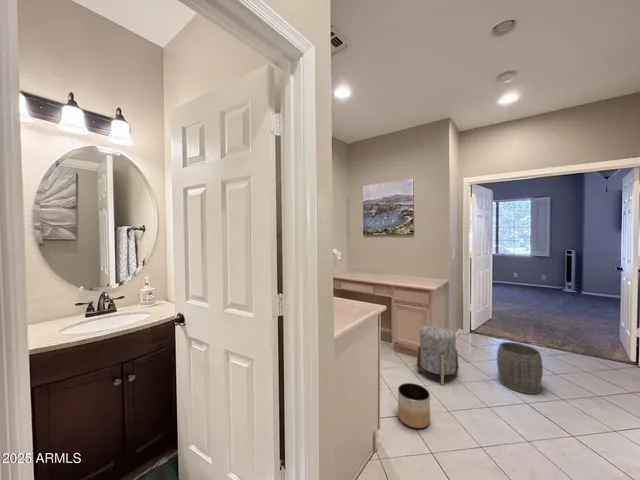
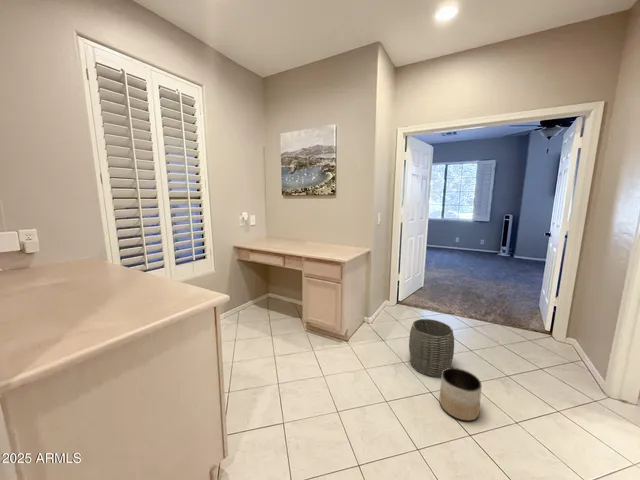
stool: present [417,325,459,384] -> none [322,303,368,372]
planter: present [398,383,430,428] -> present [439,368,482,420]

